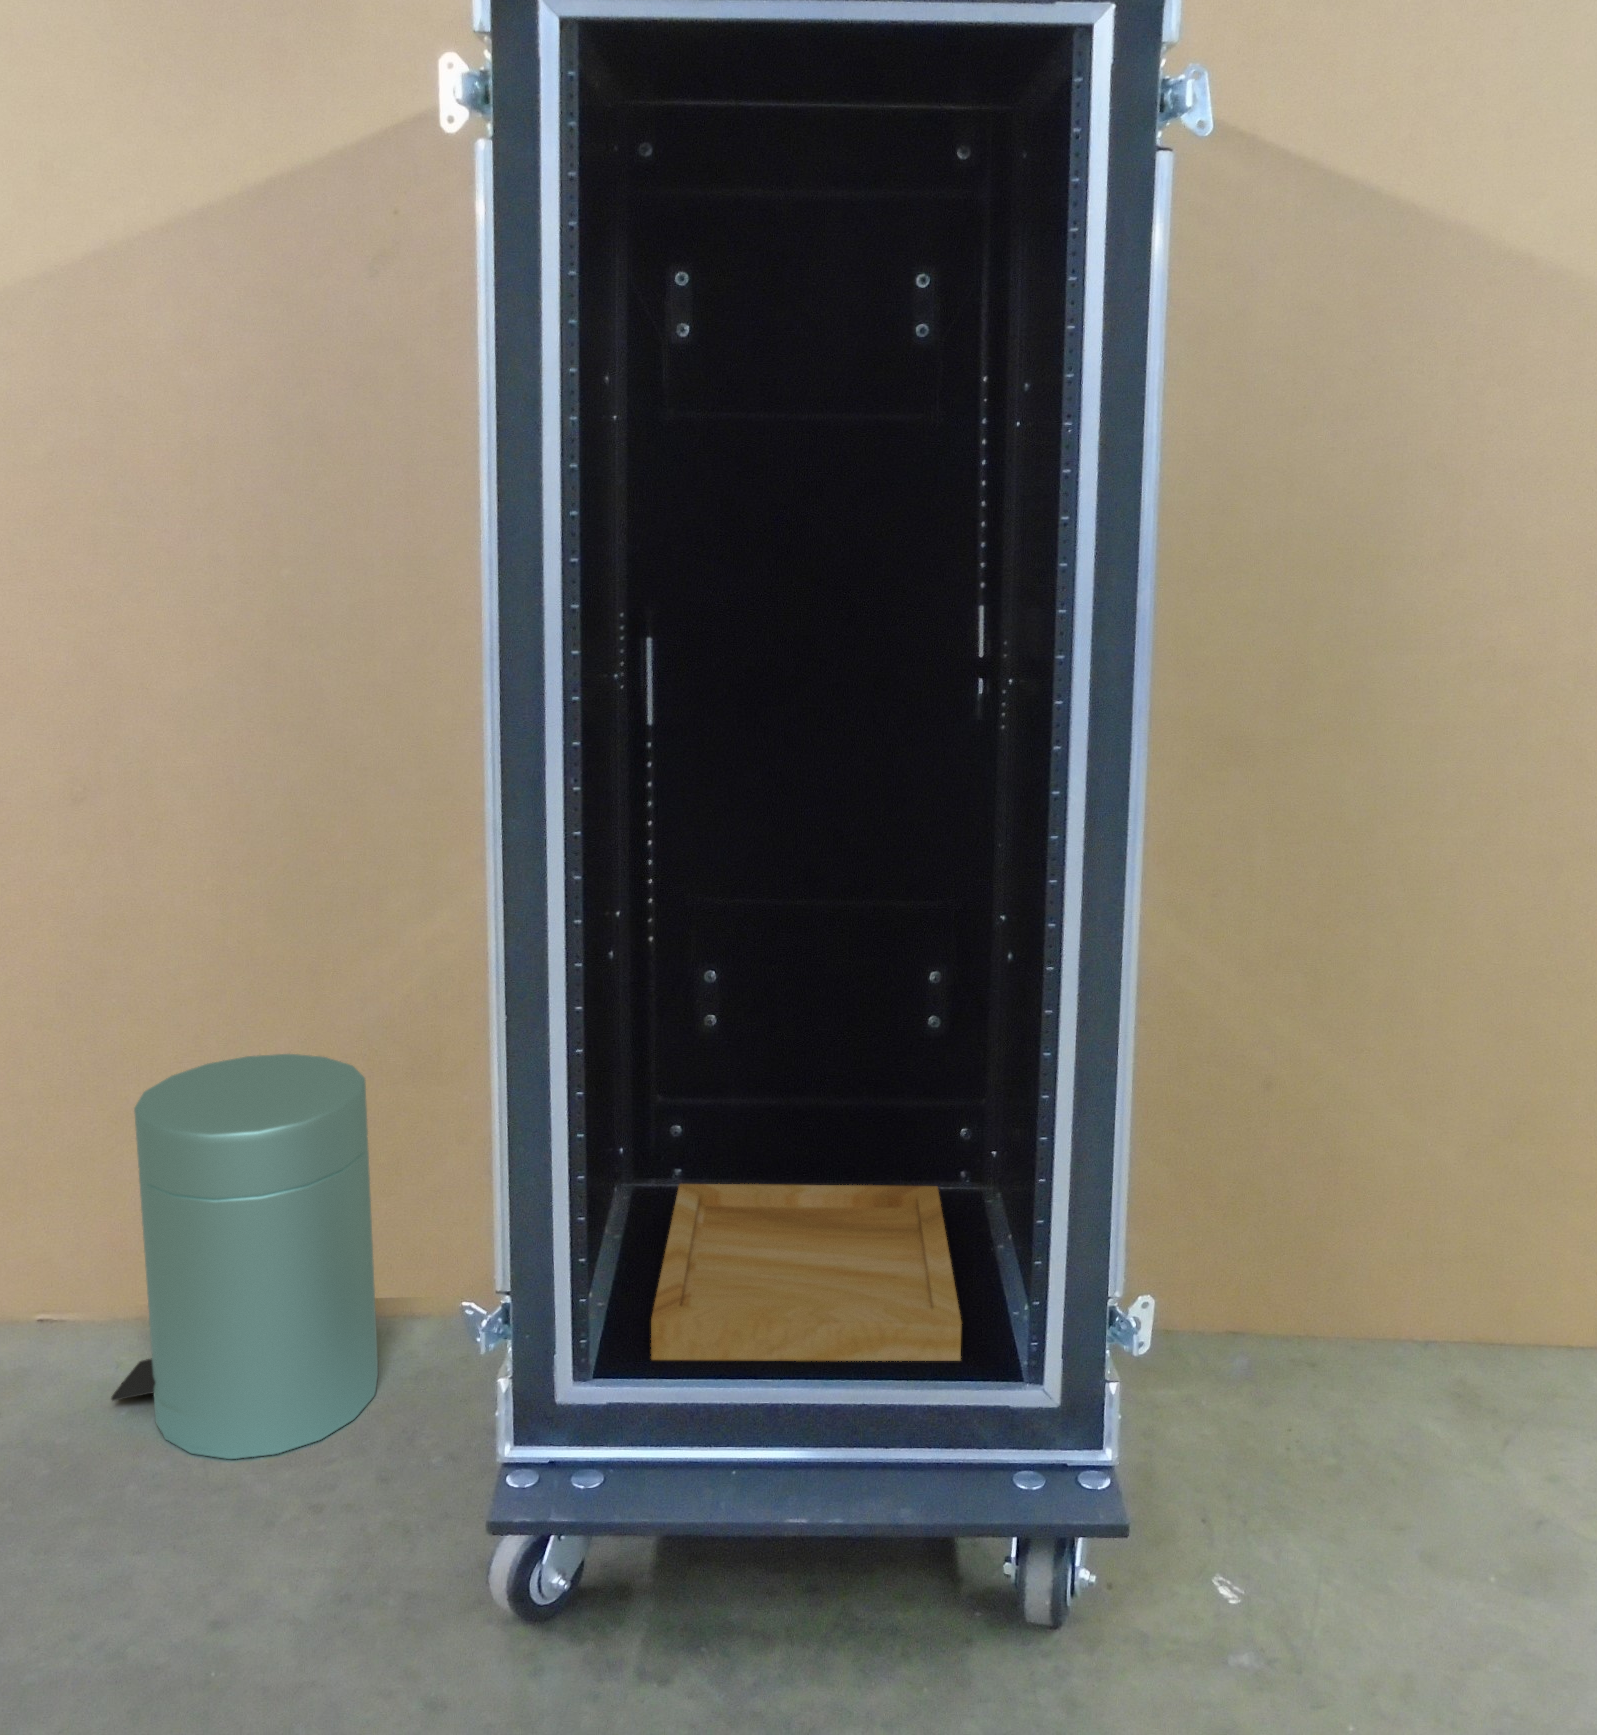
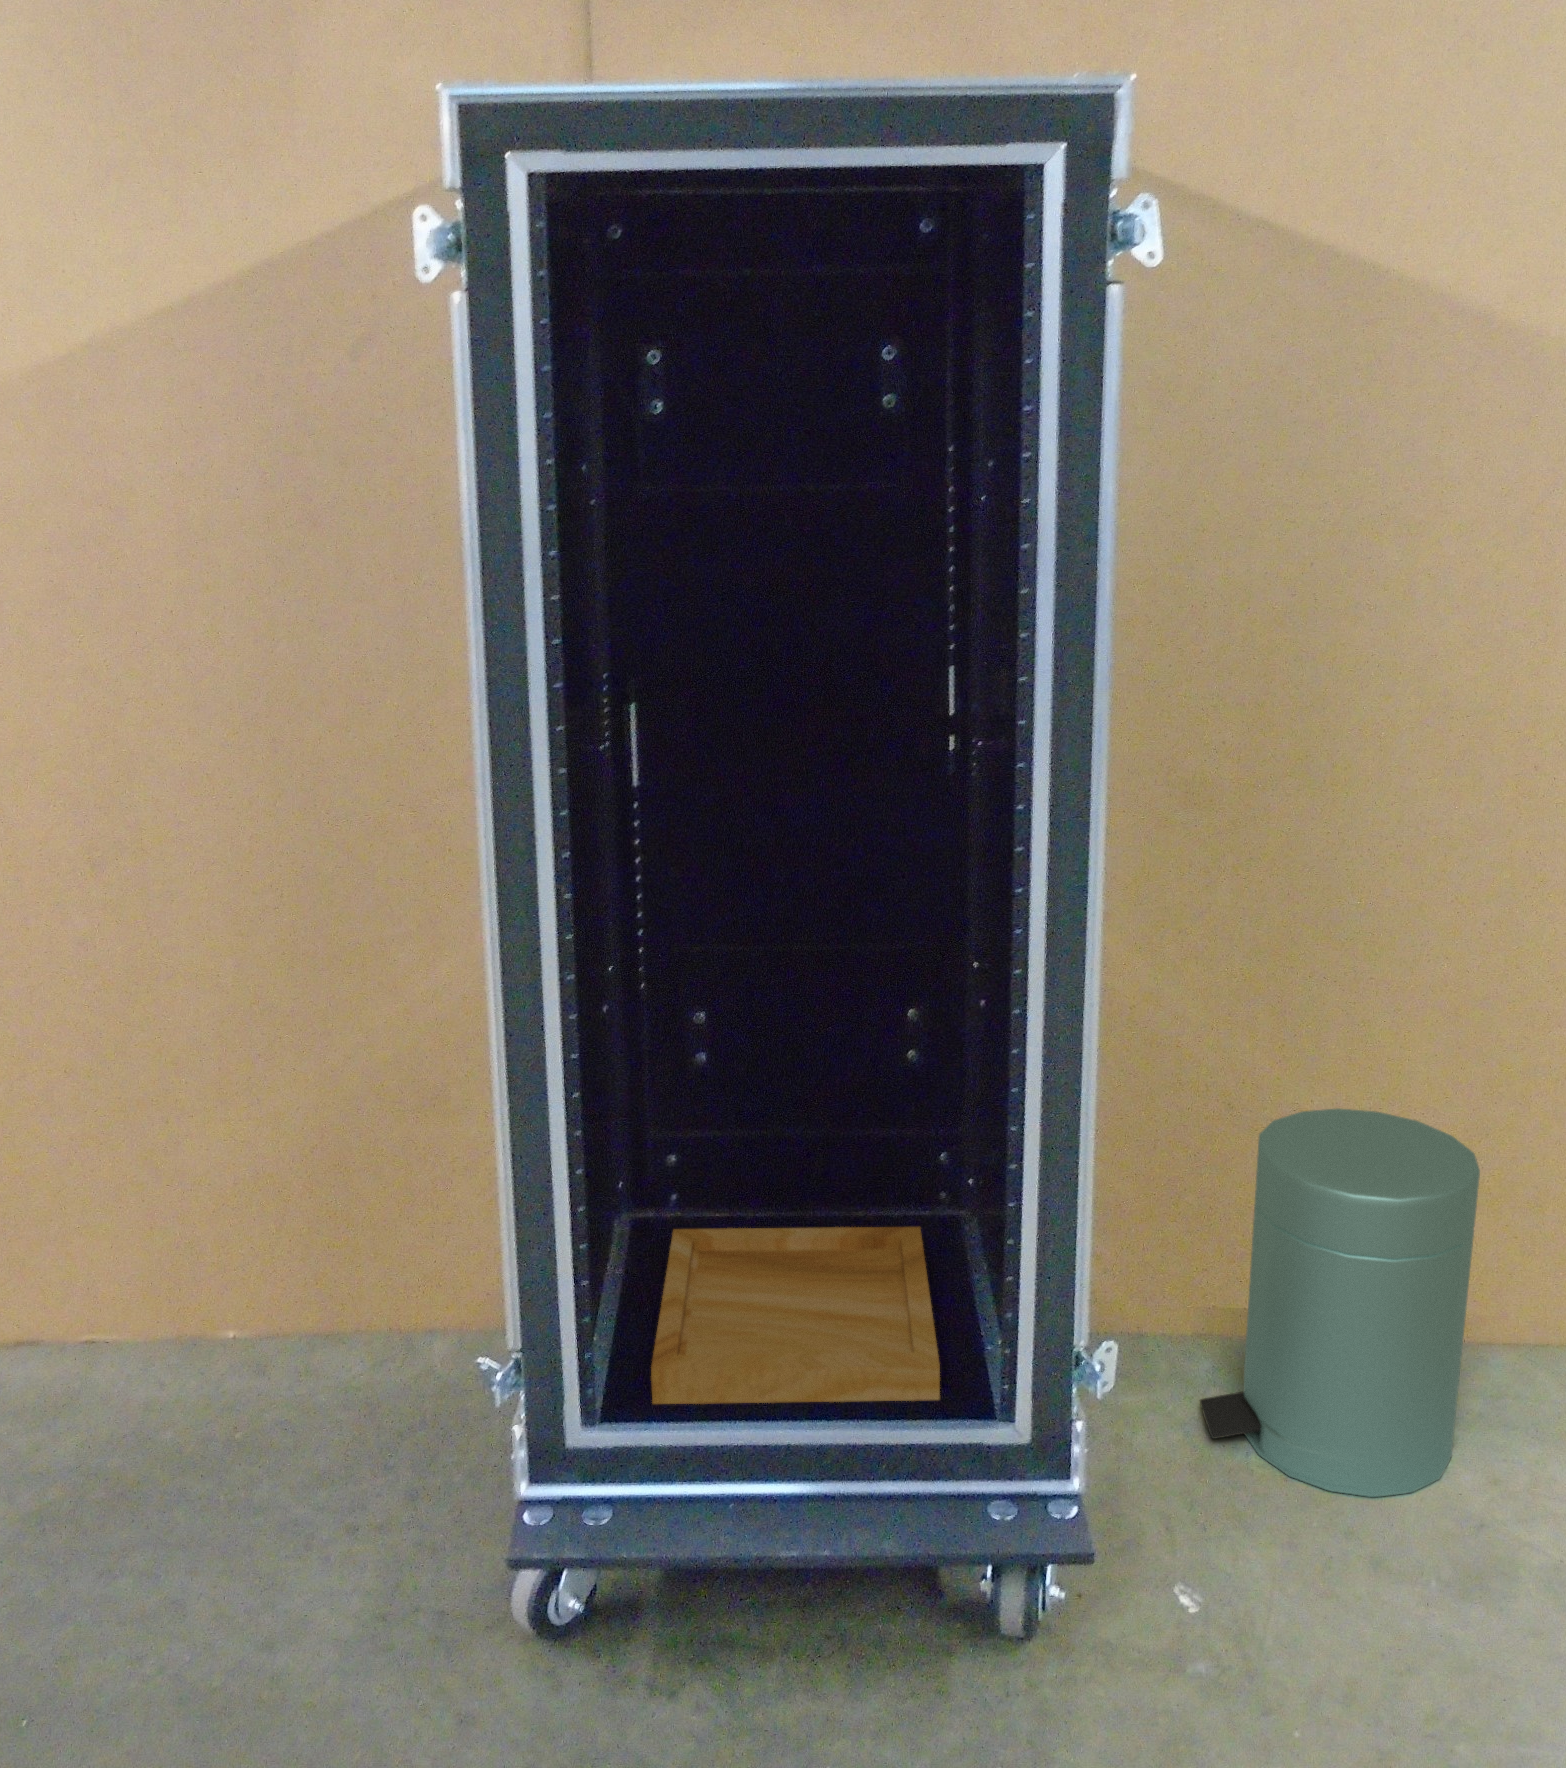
trash can: present [111,1054,378,1459] -> present [1200,1108,1480,1497]

